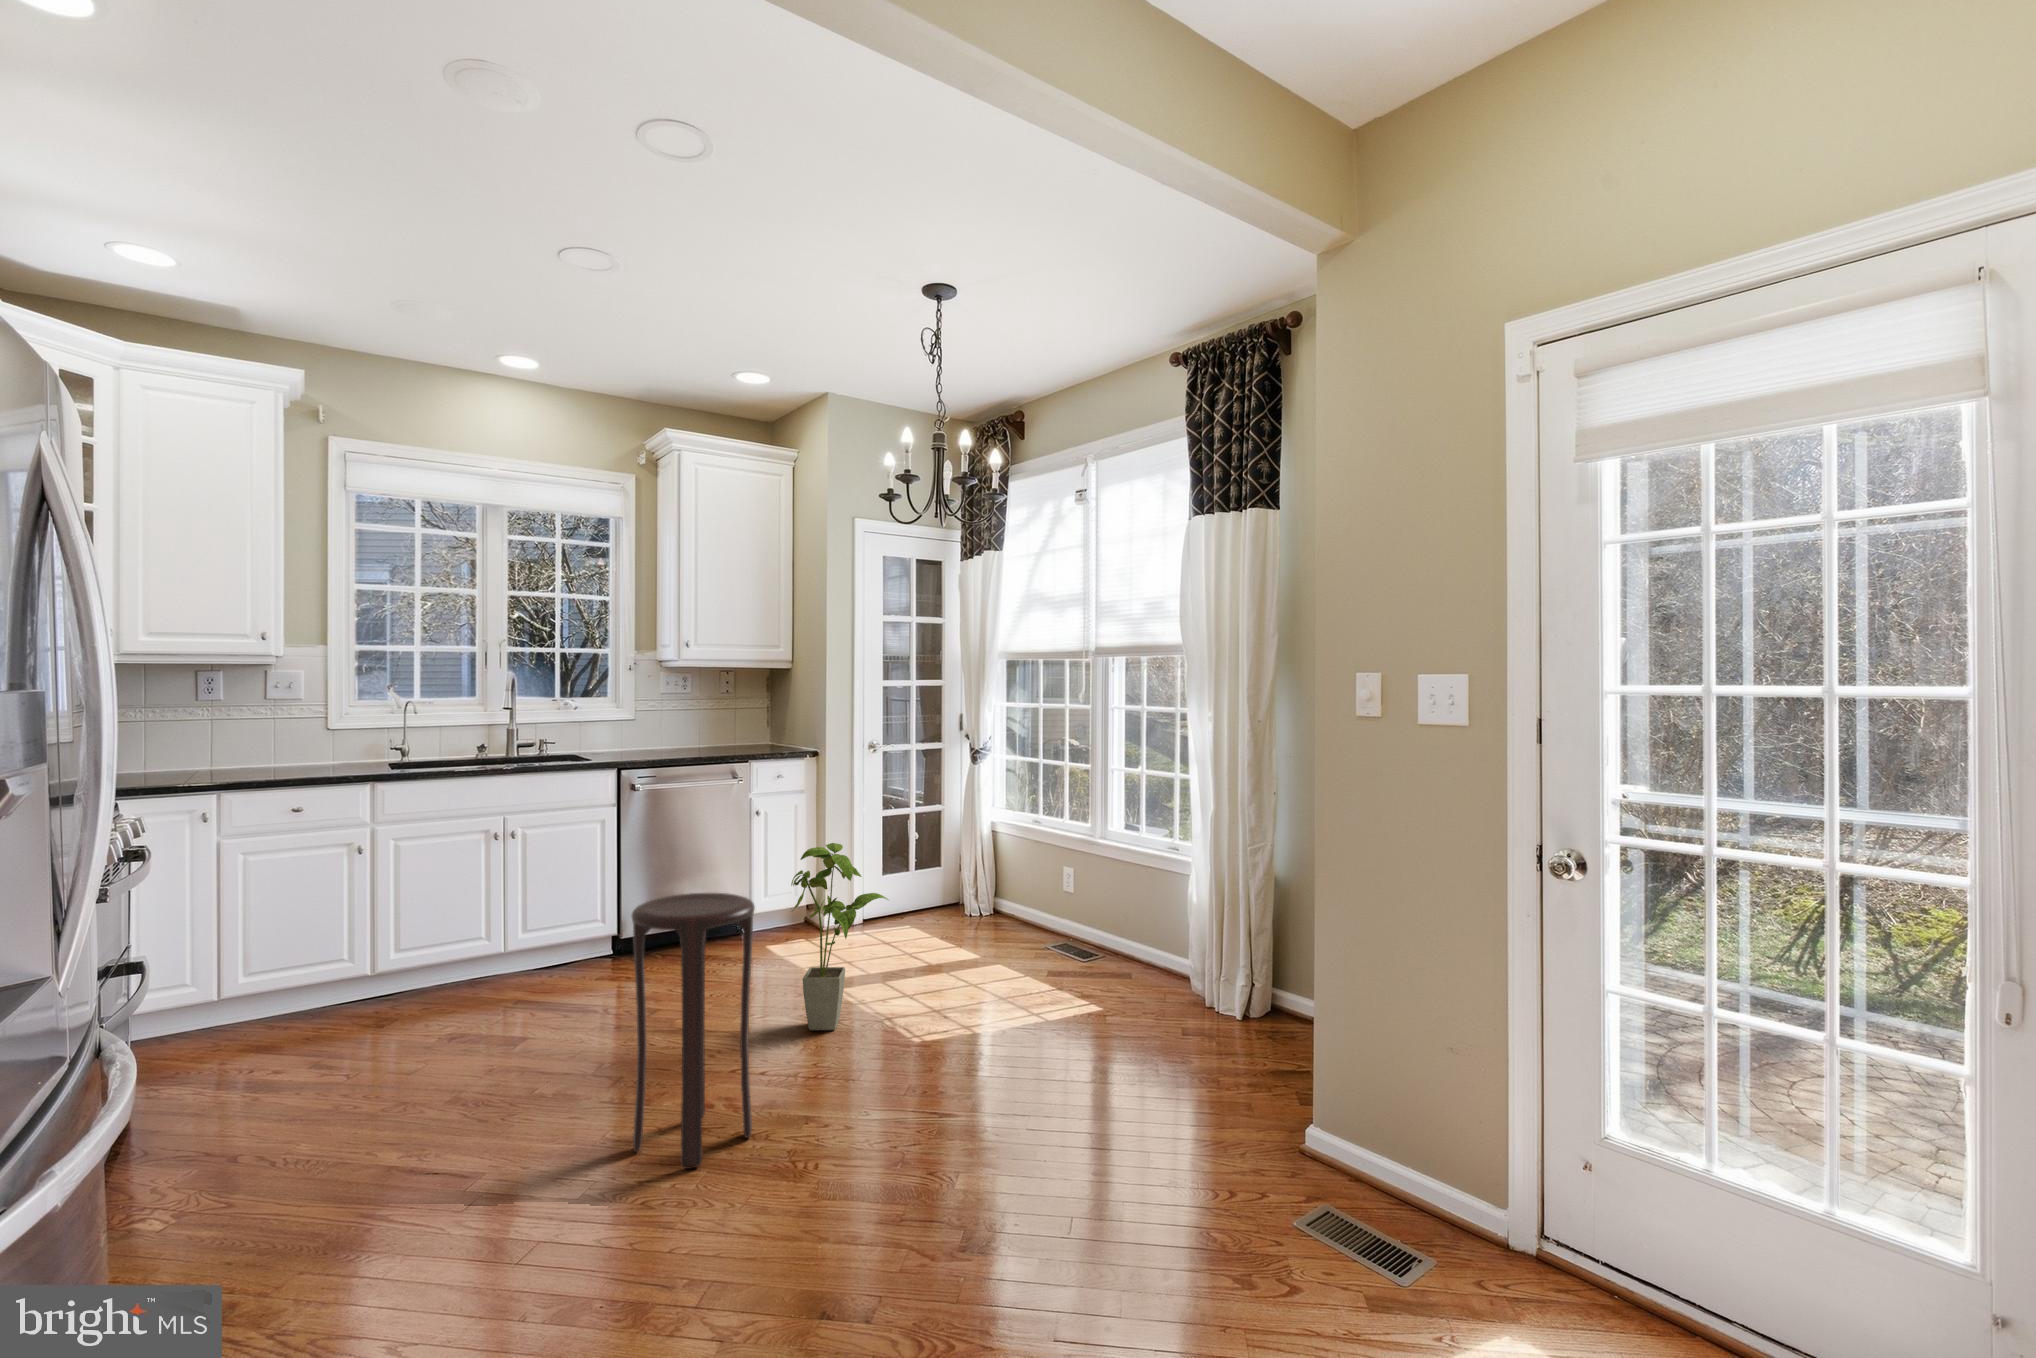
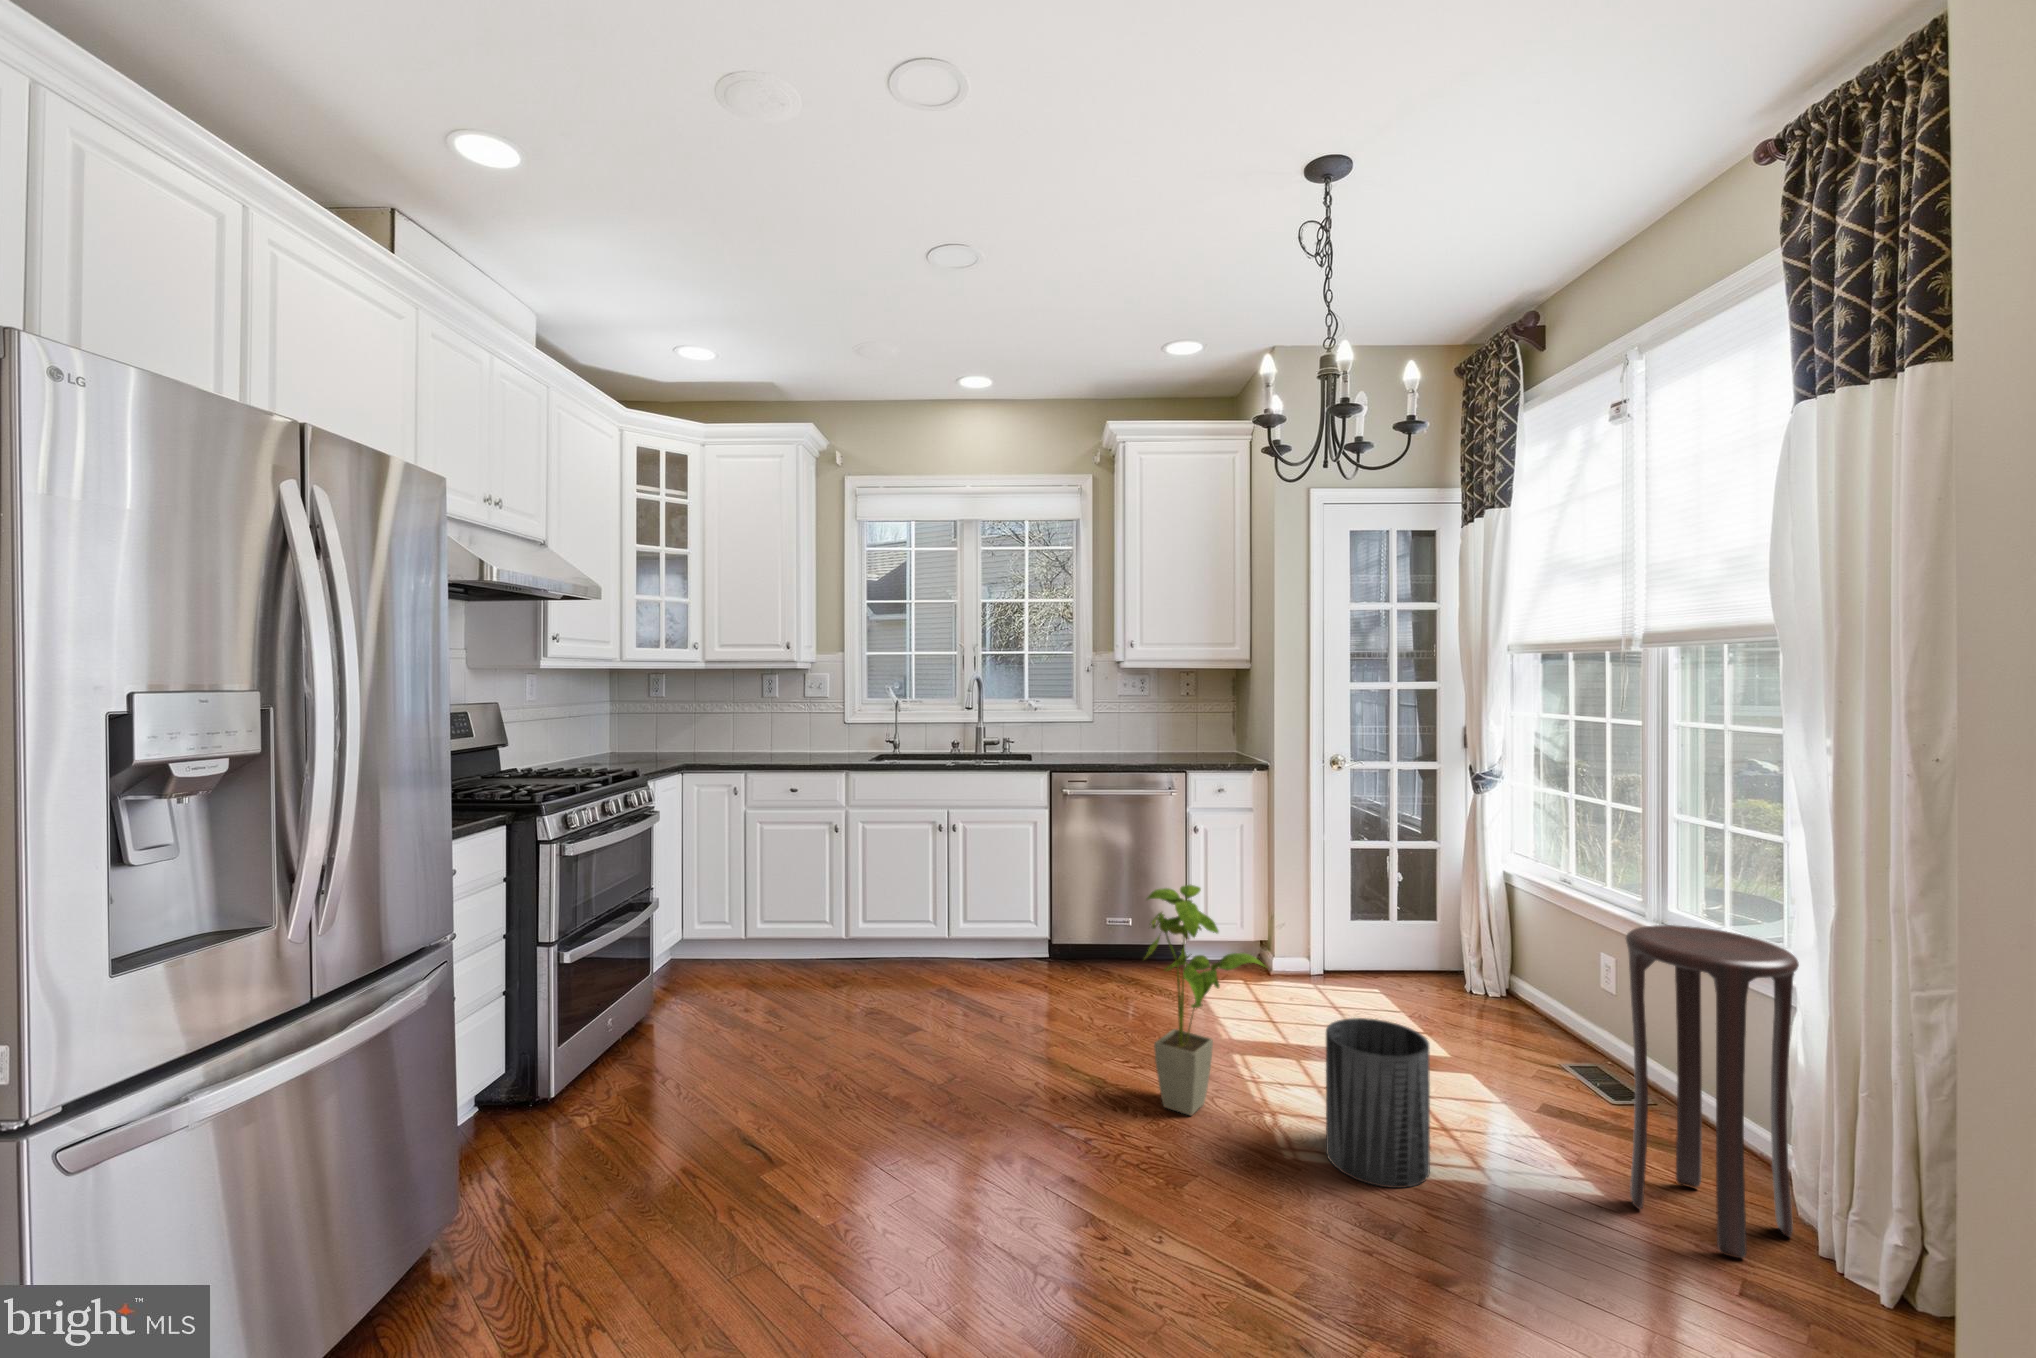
stool: present [632,893,755,1169] -> present [1626,925,1799,1258]
trash can: none [939,924,1008,1034] -> present [1326,1018,1430,1188]

